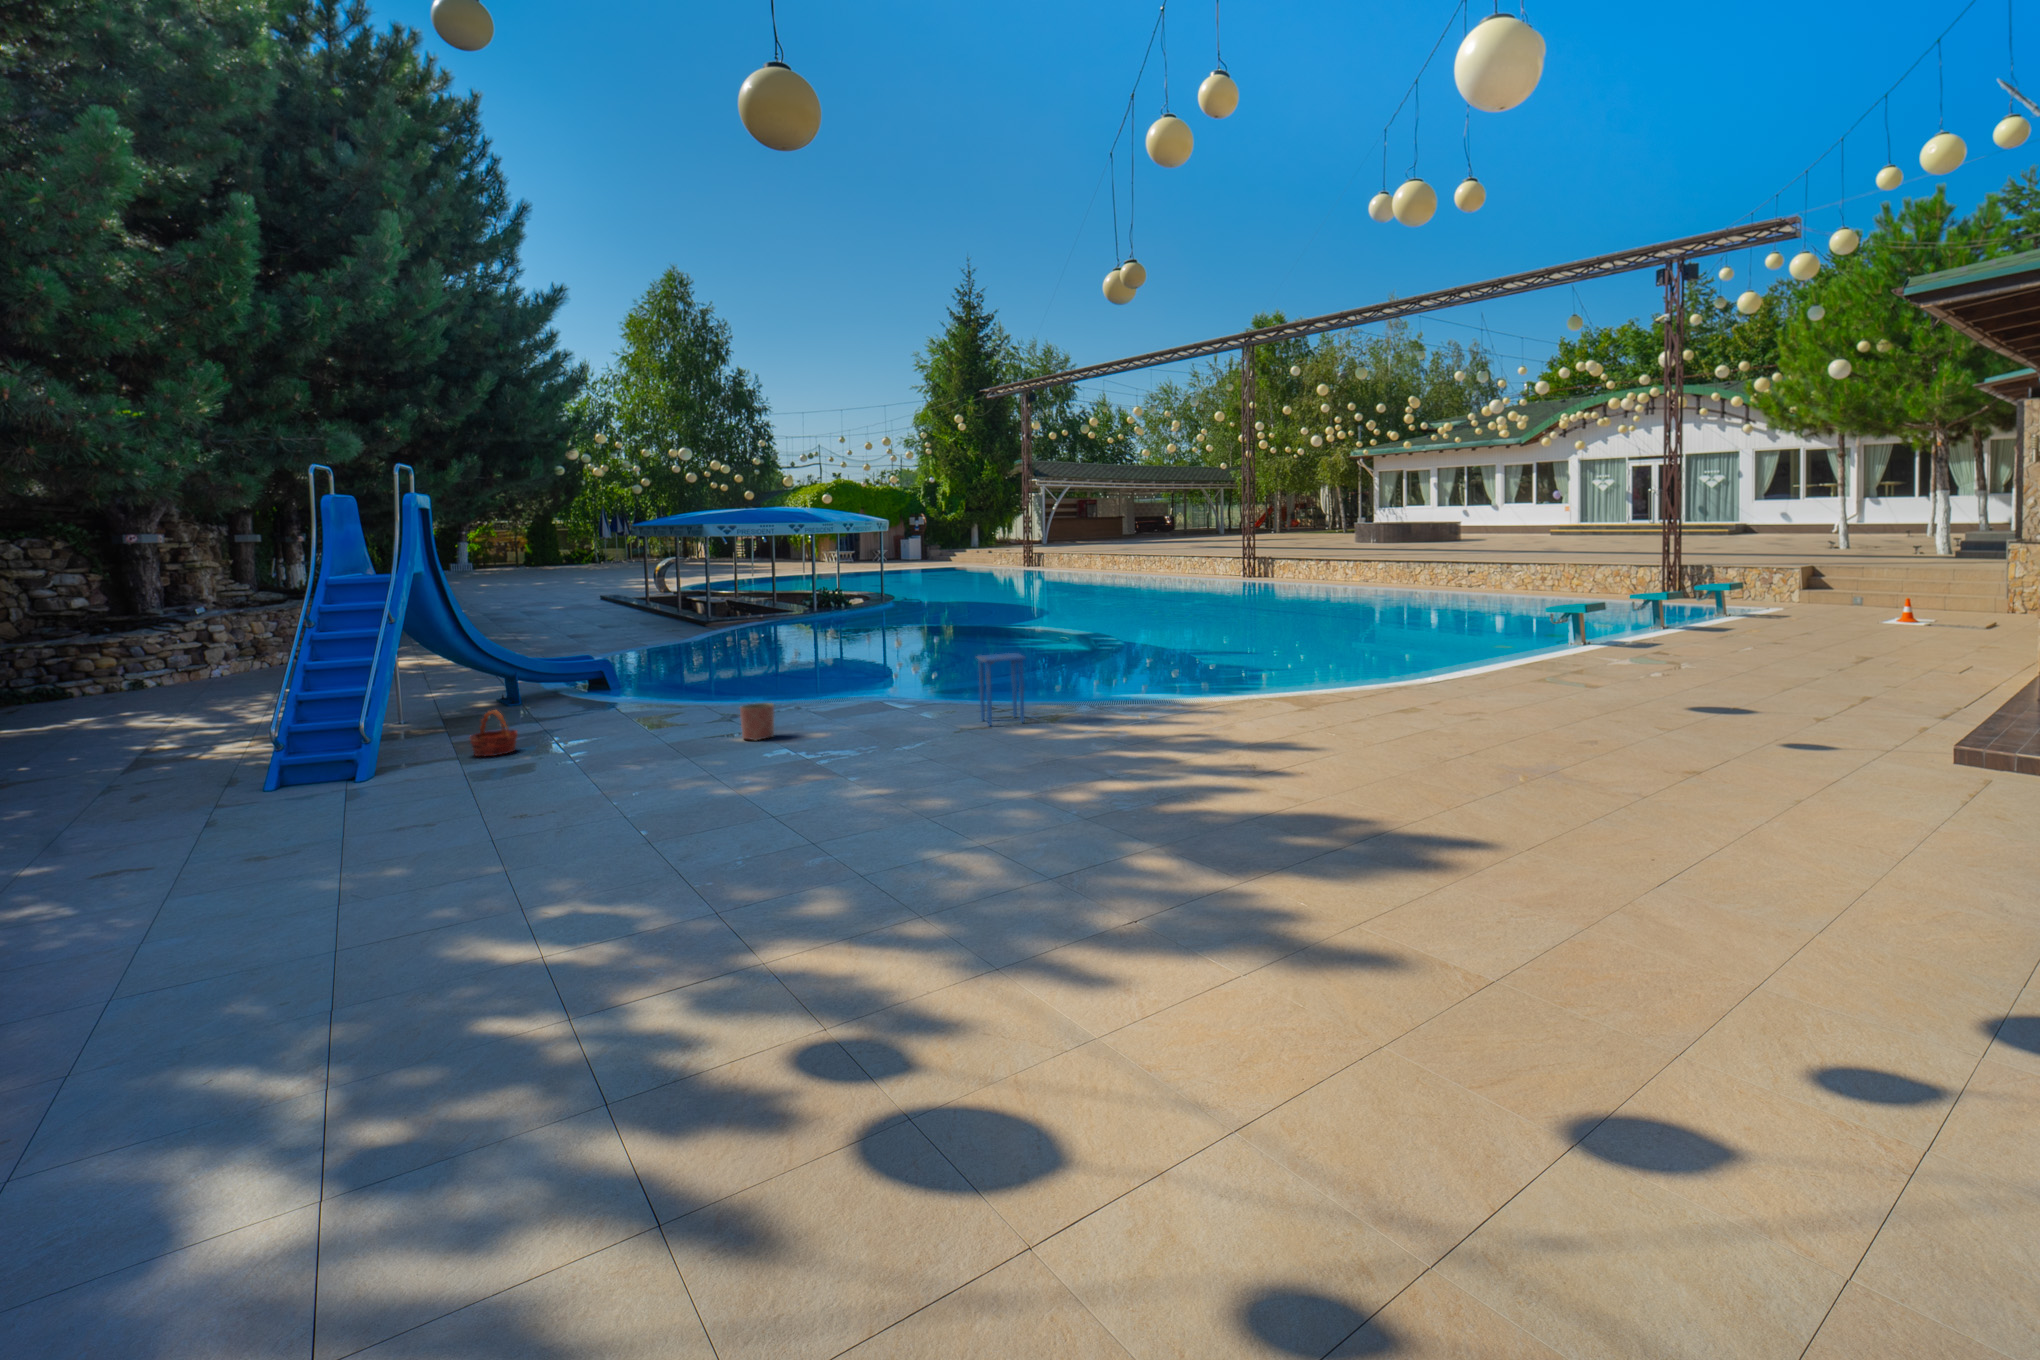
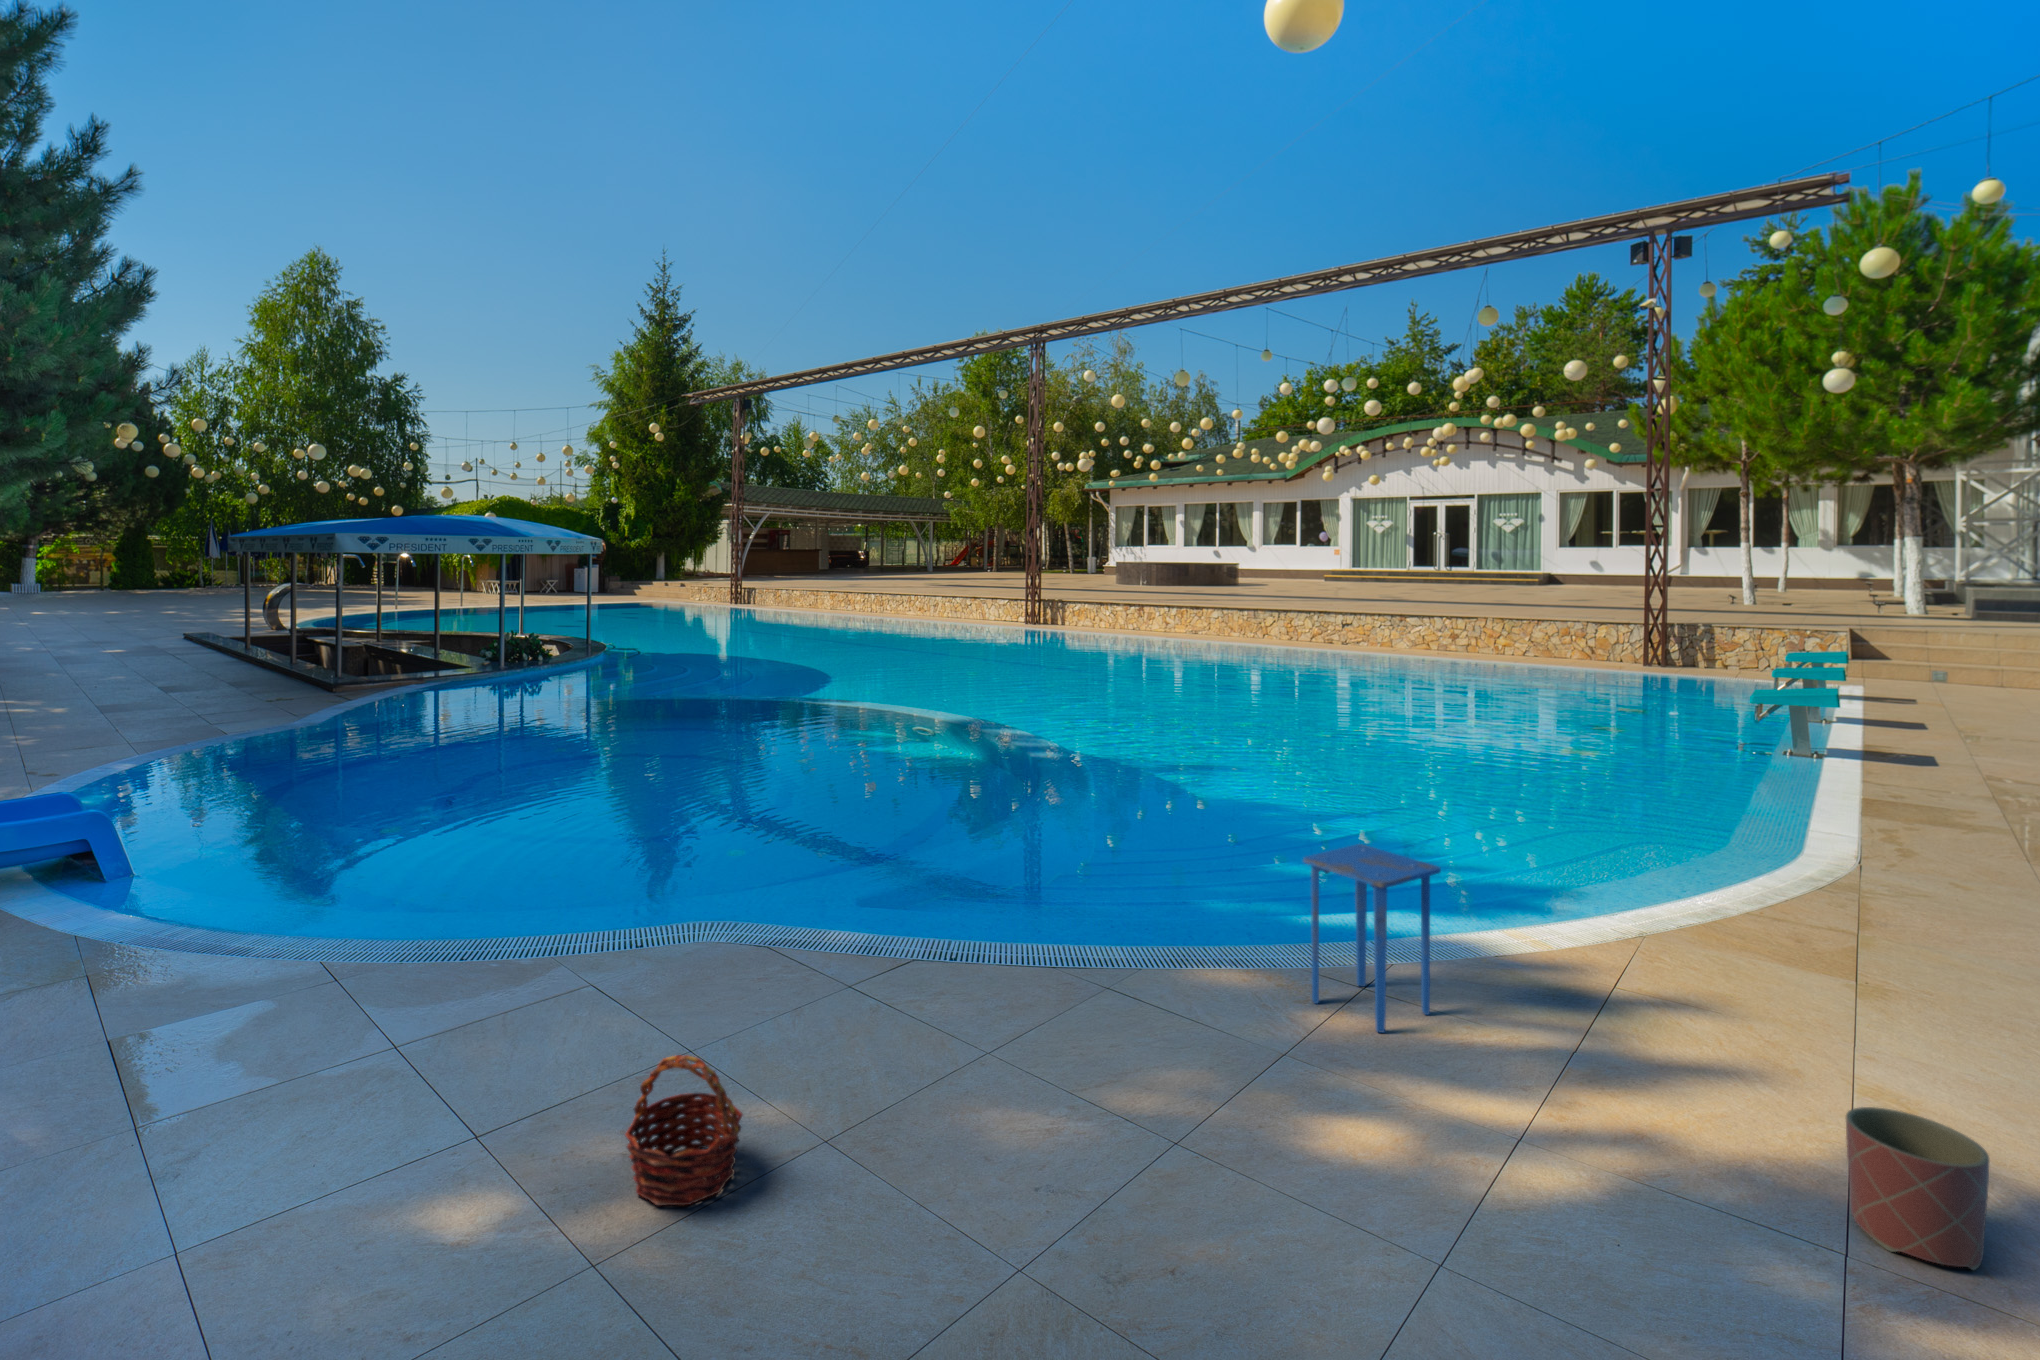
planter: present [740,703,774,741] -> present [1846,1107,1989,1270]
basket: present [470,710,518,756] -> present [625,1055,743,1205]

